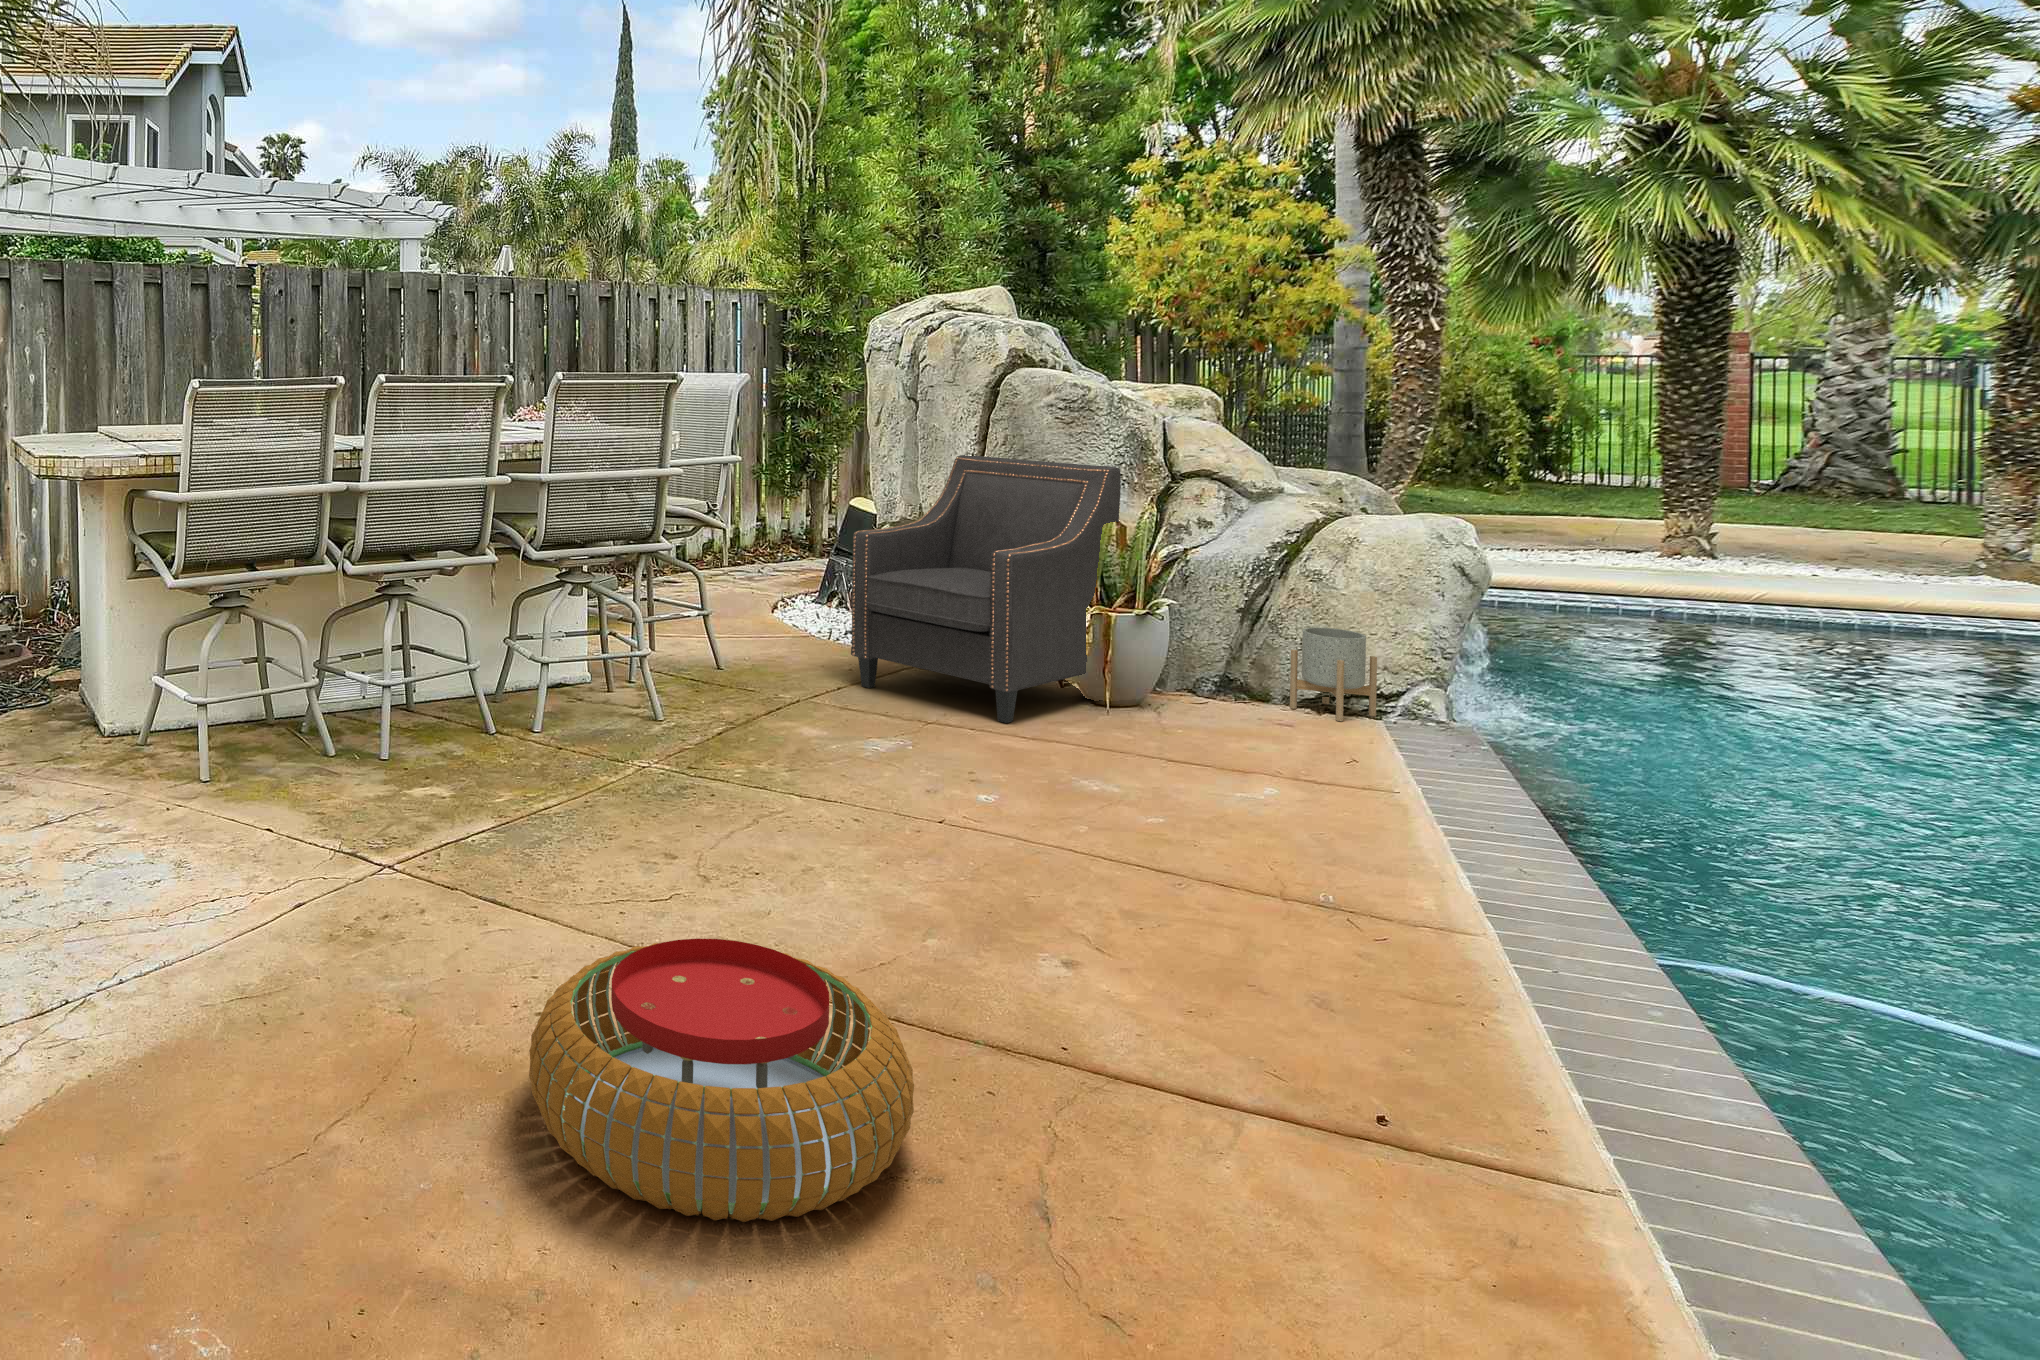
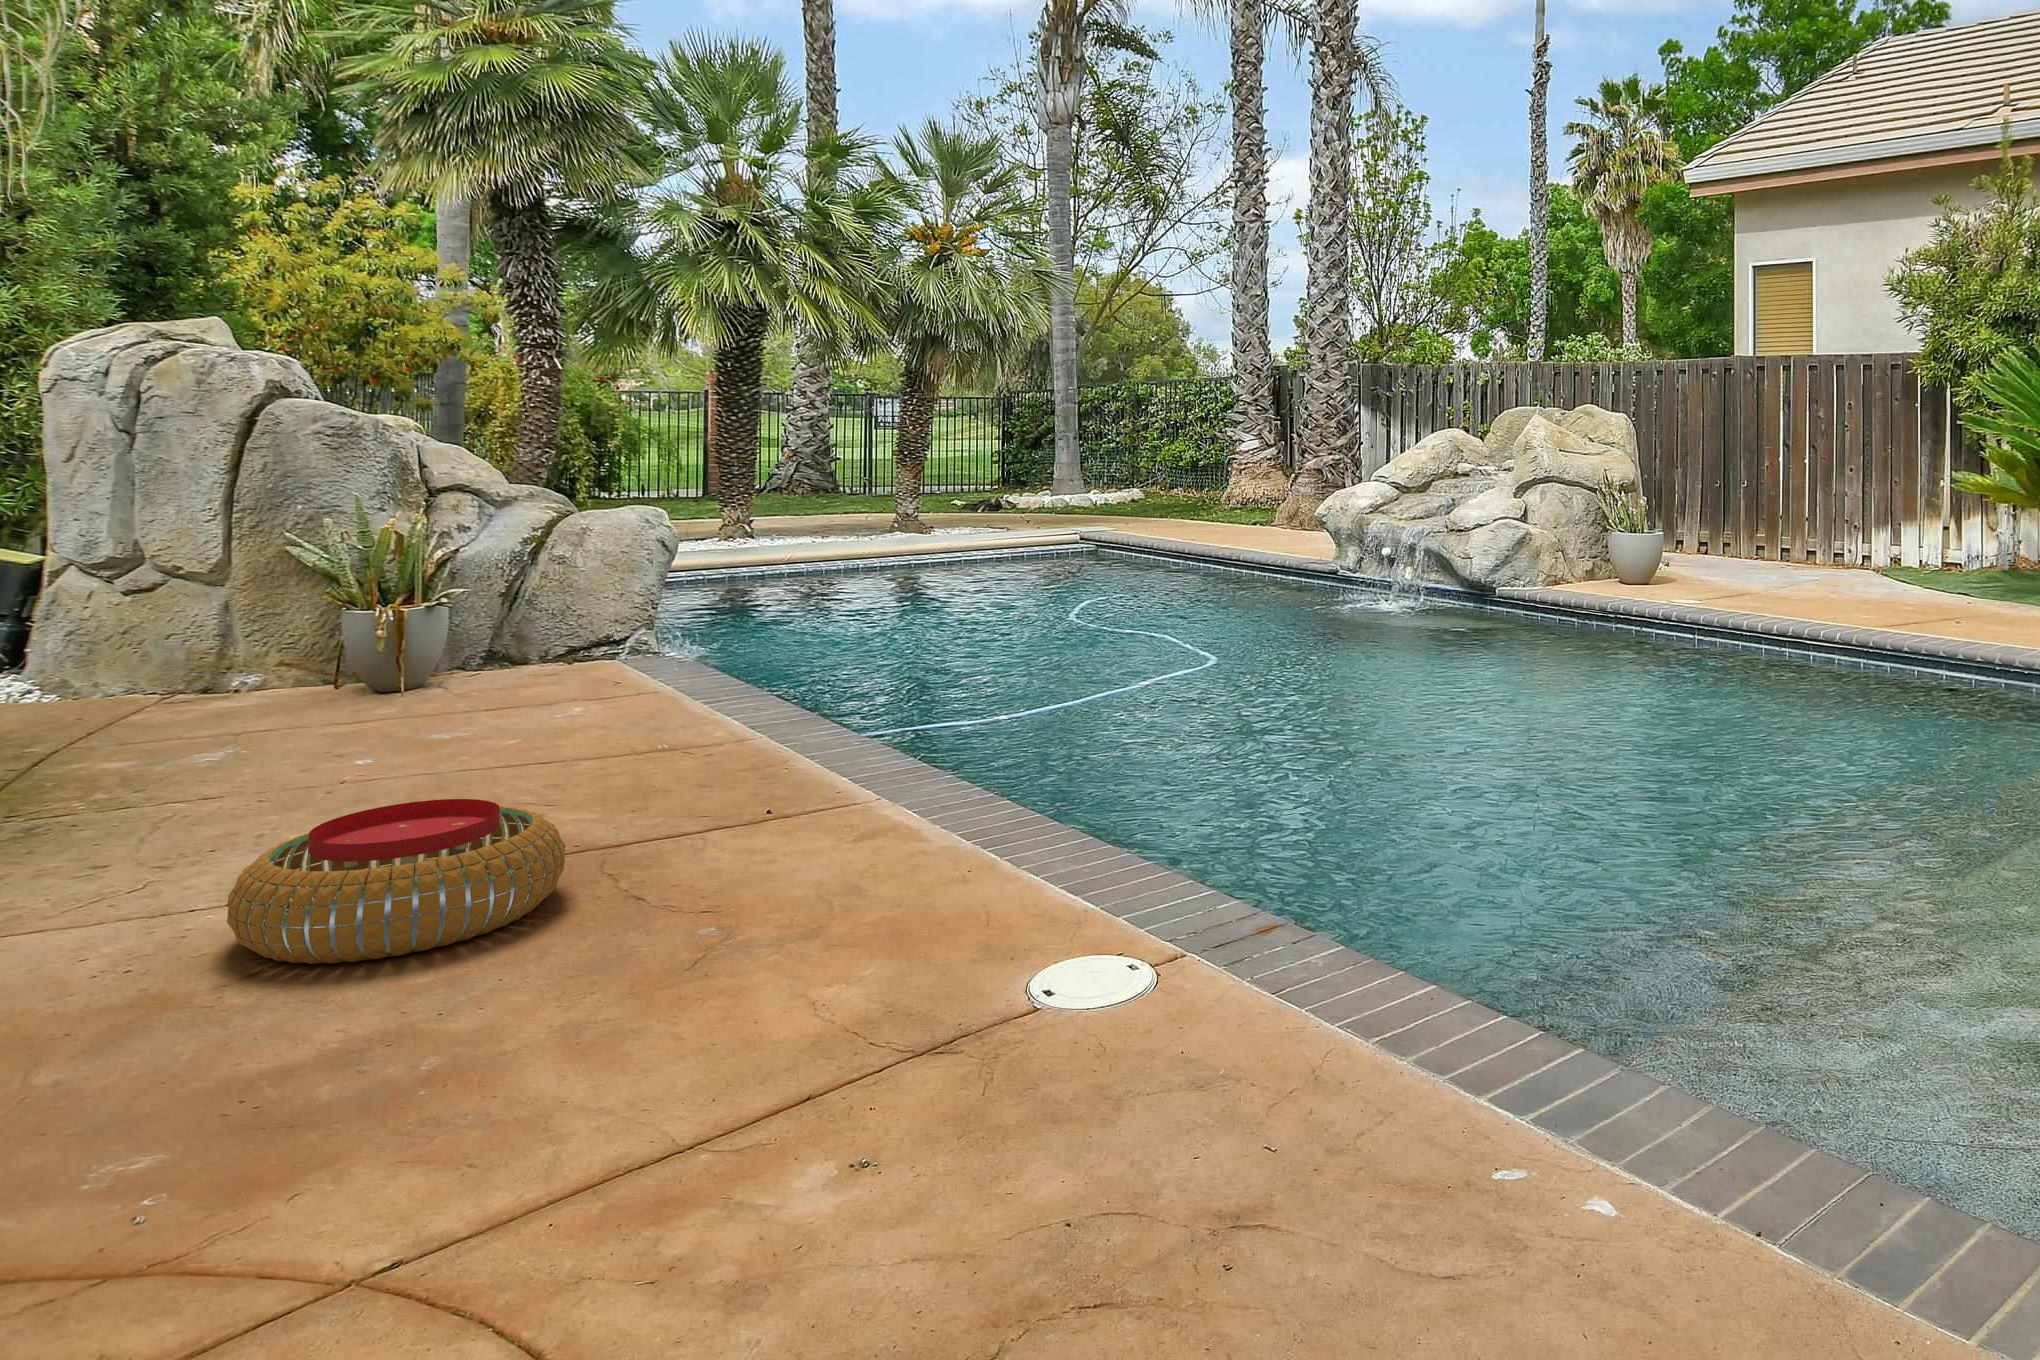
chair: present [851,455,1121,723] -> none [105,482,405,730]
planter: present [1290,628,1377,721] -> none [549,596,615,664]

